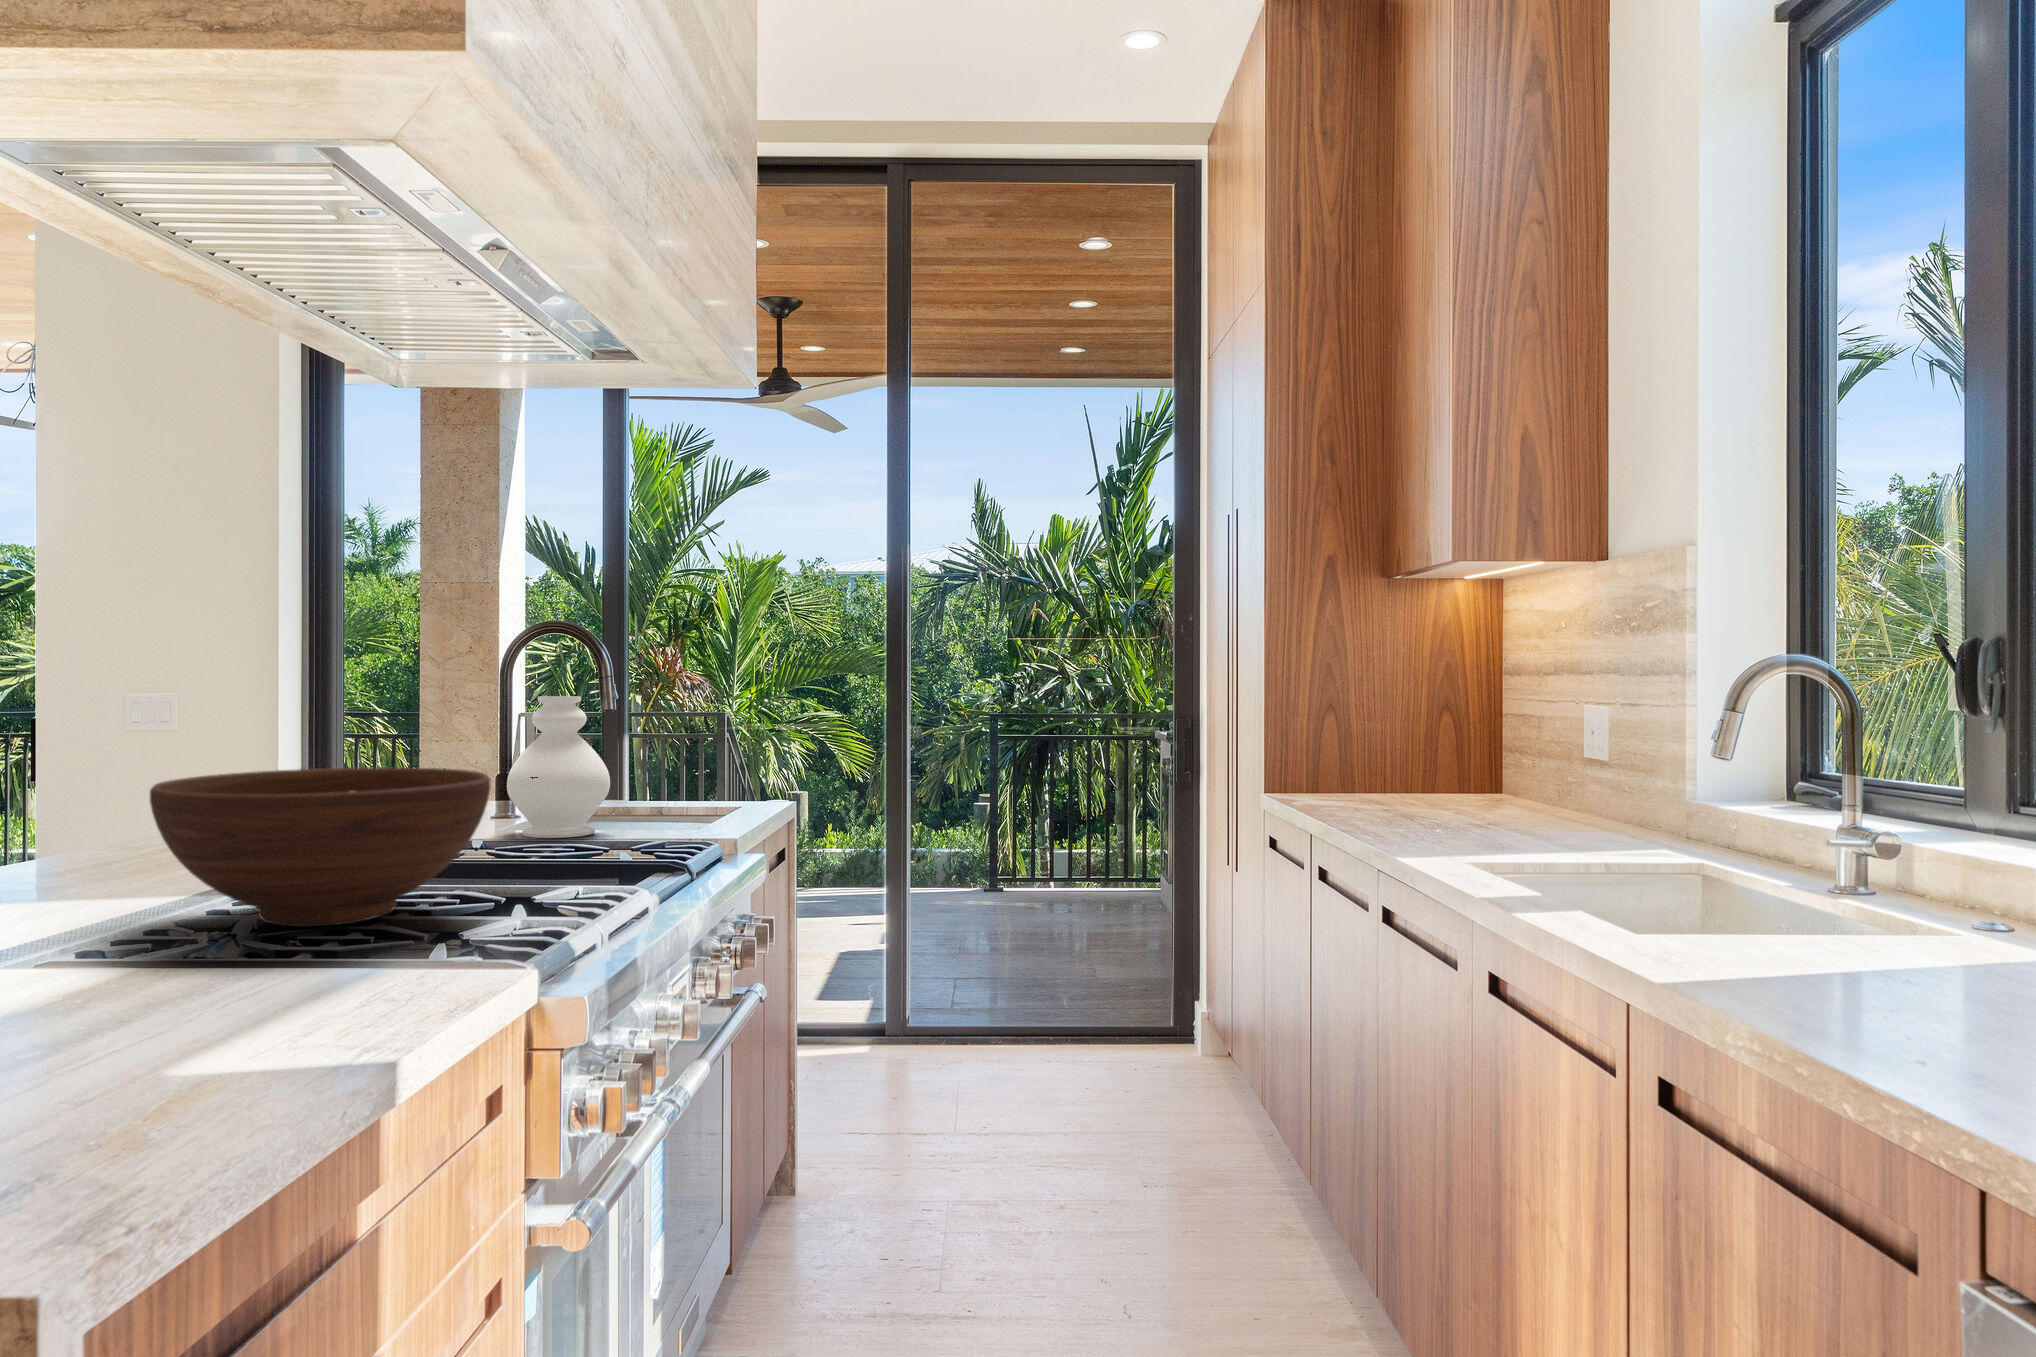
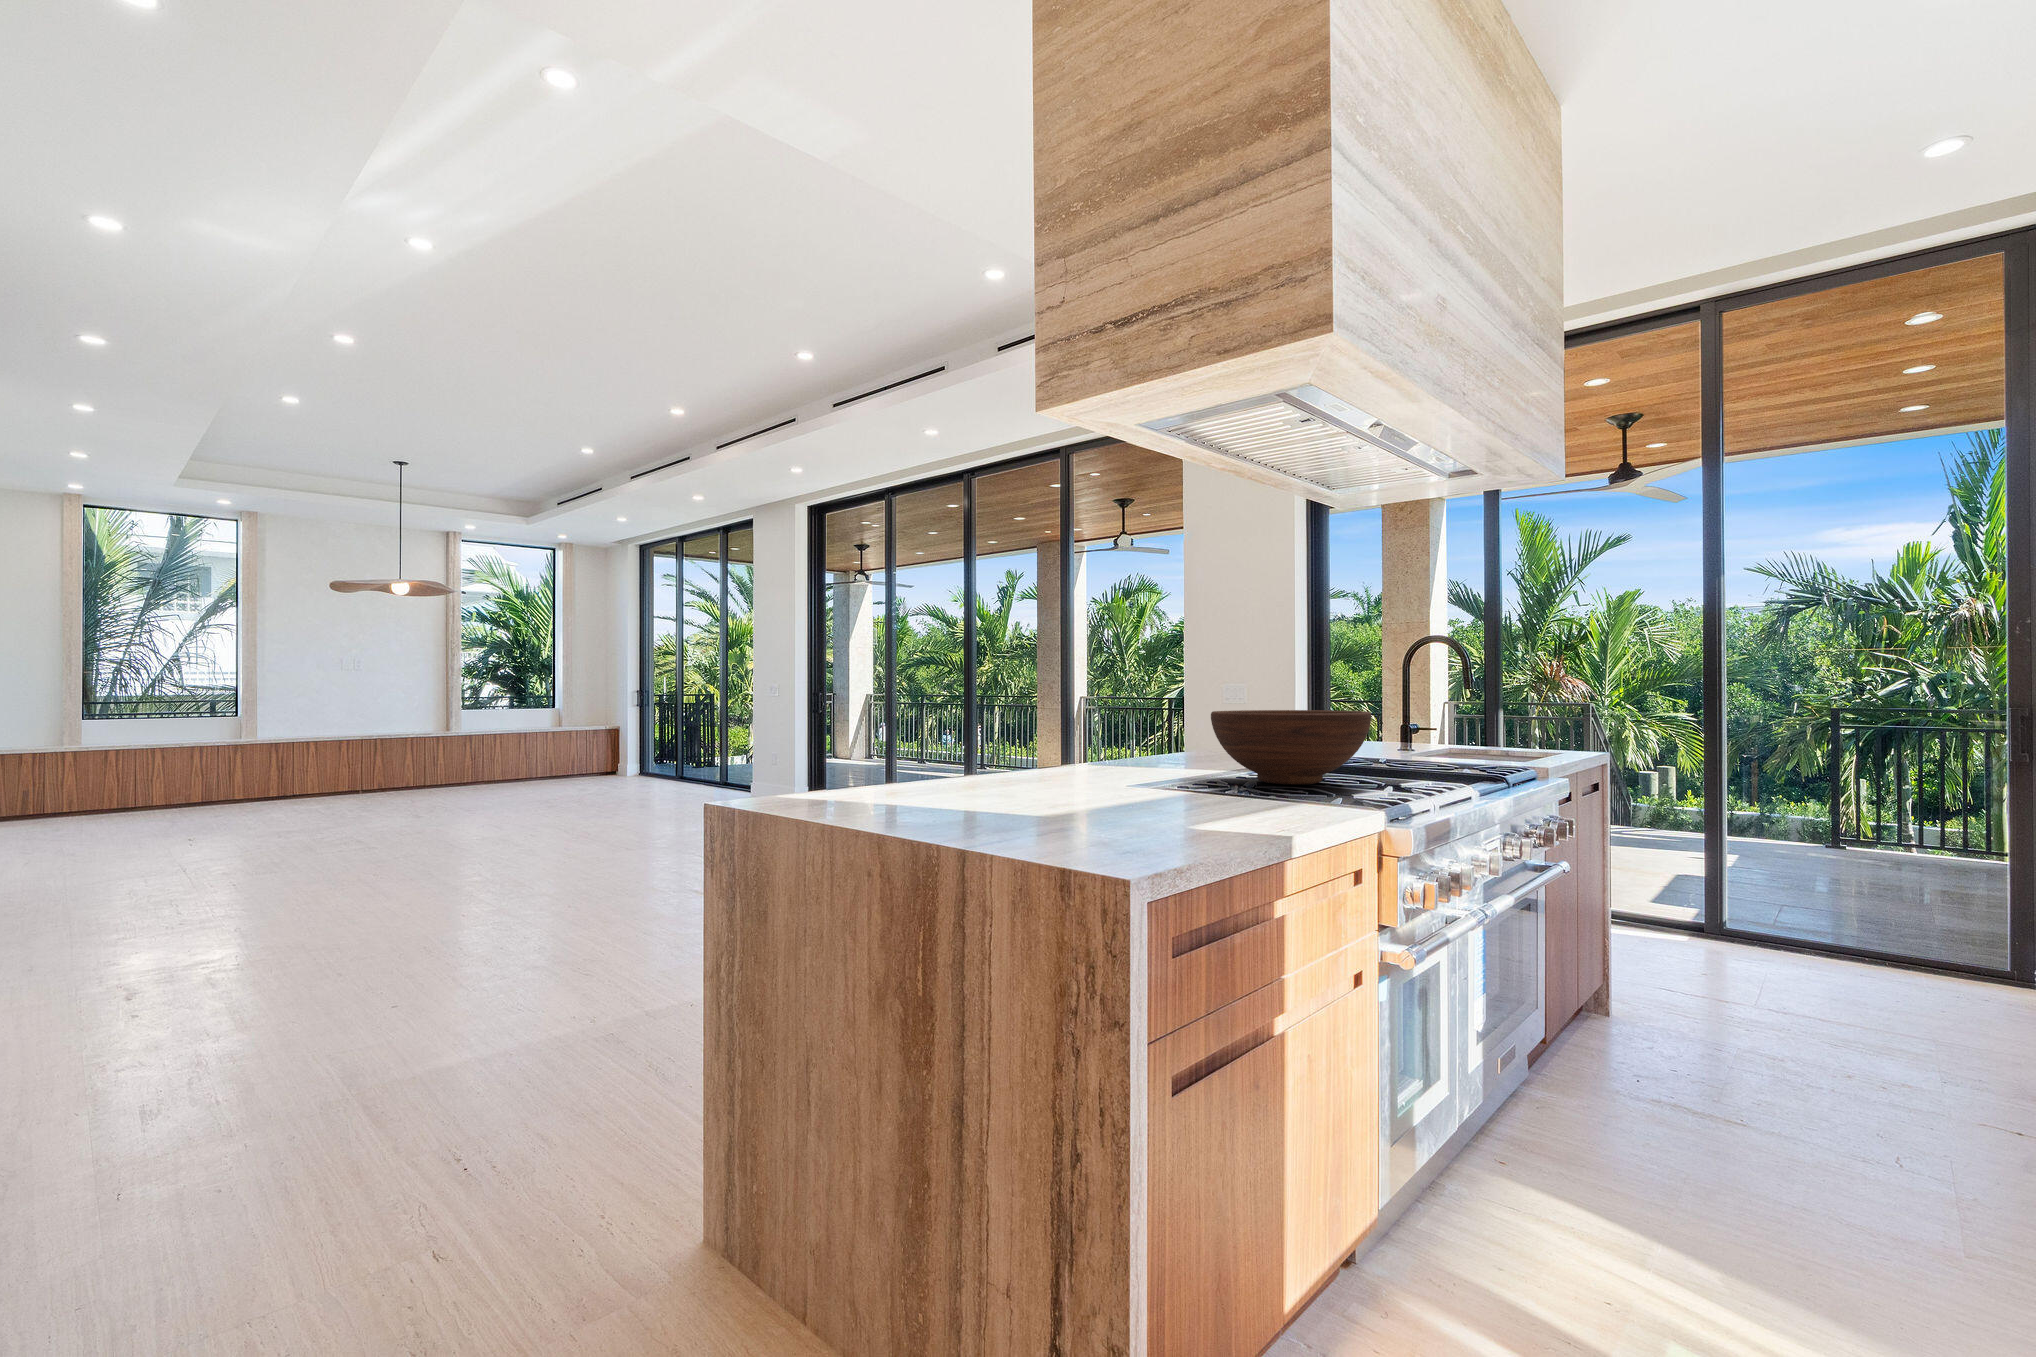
decorative vase: present [507,696,610,838] -> none [1406,681,1472,767]

